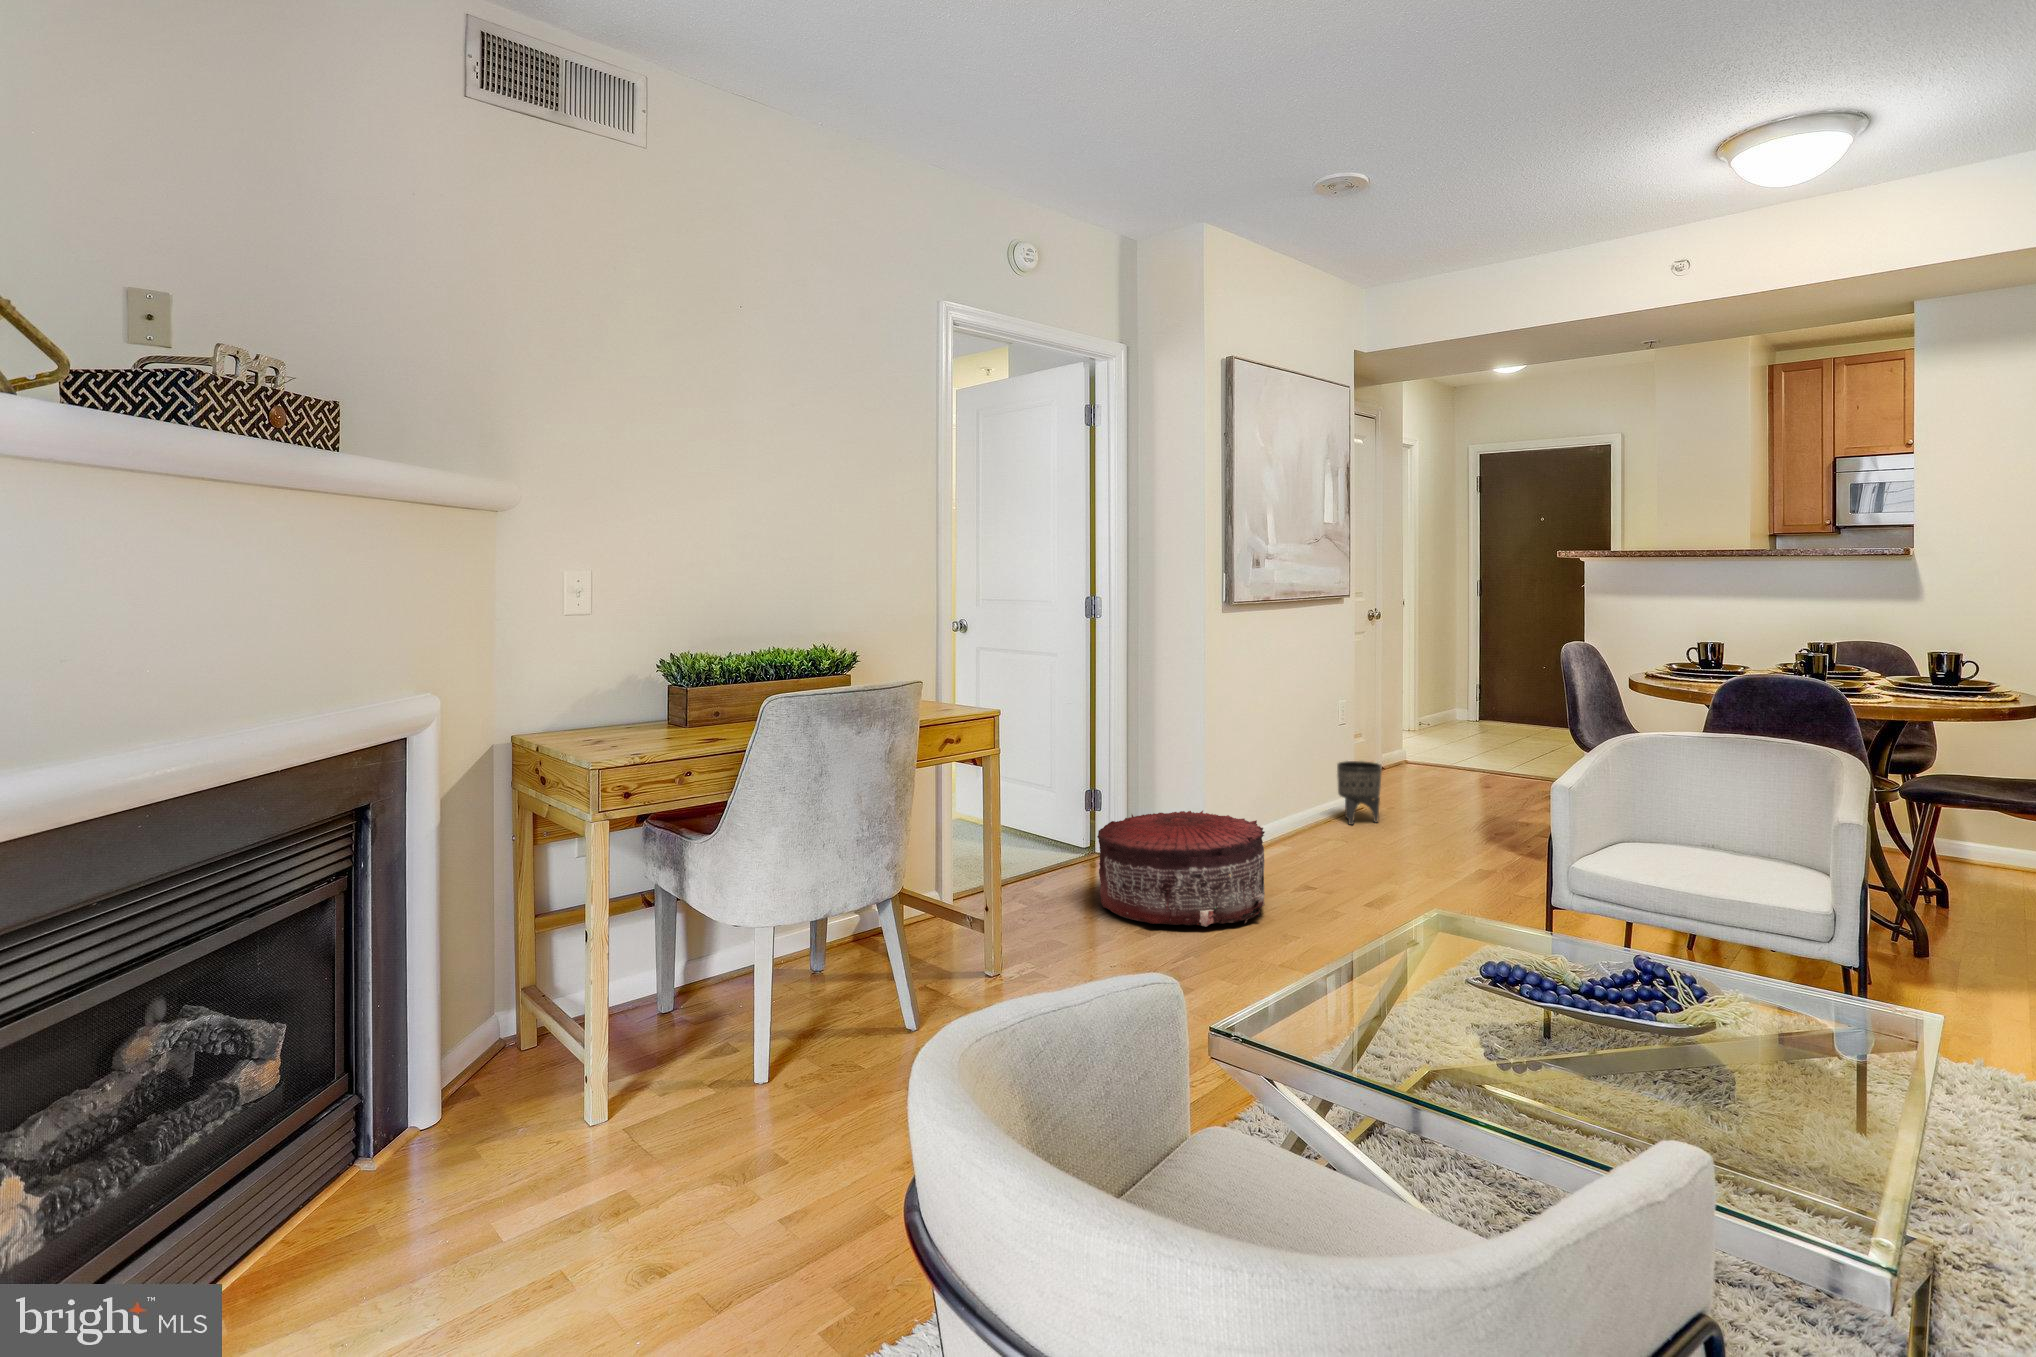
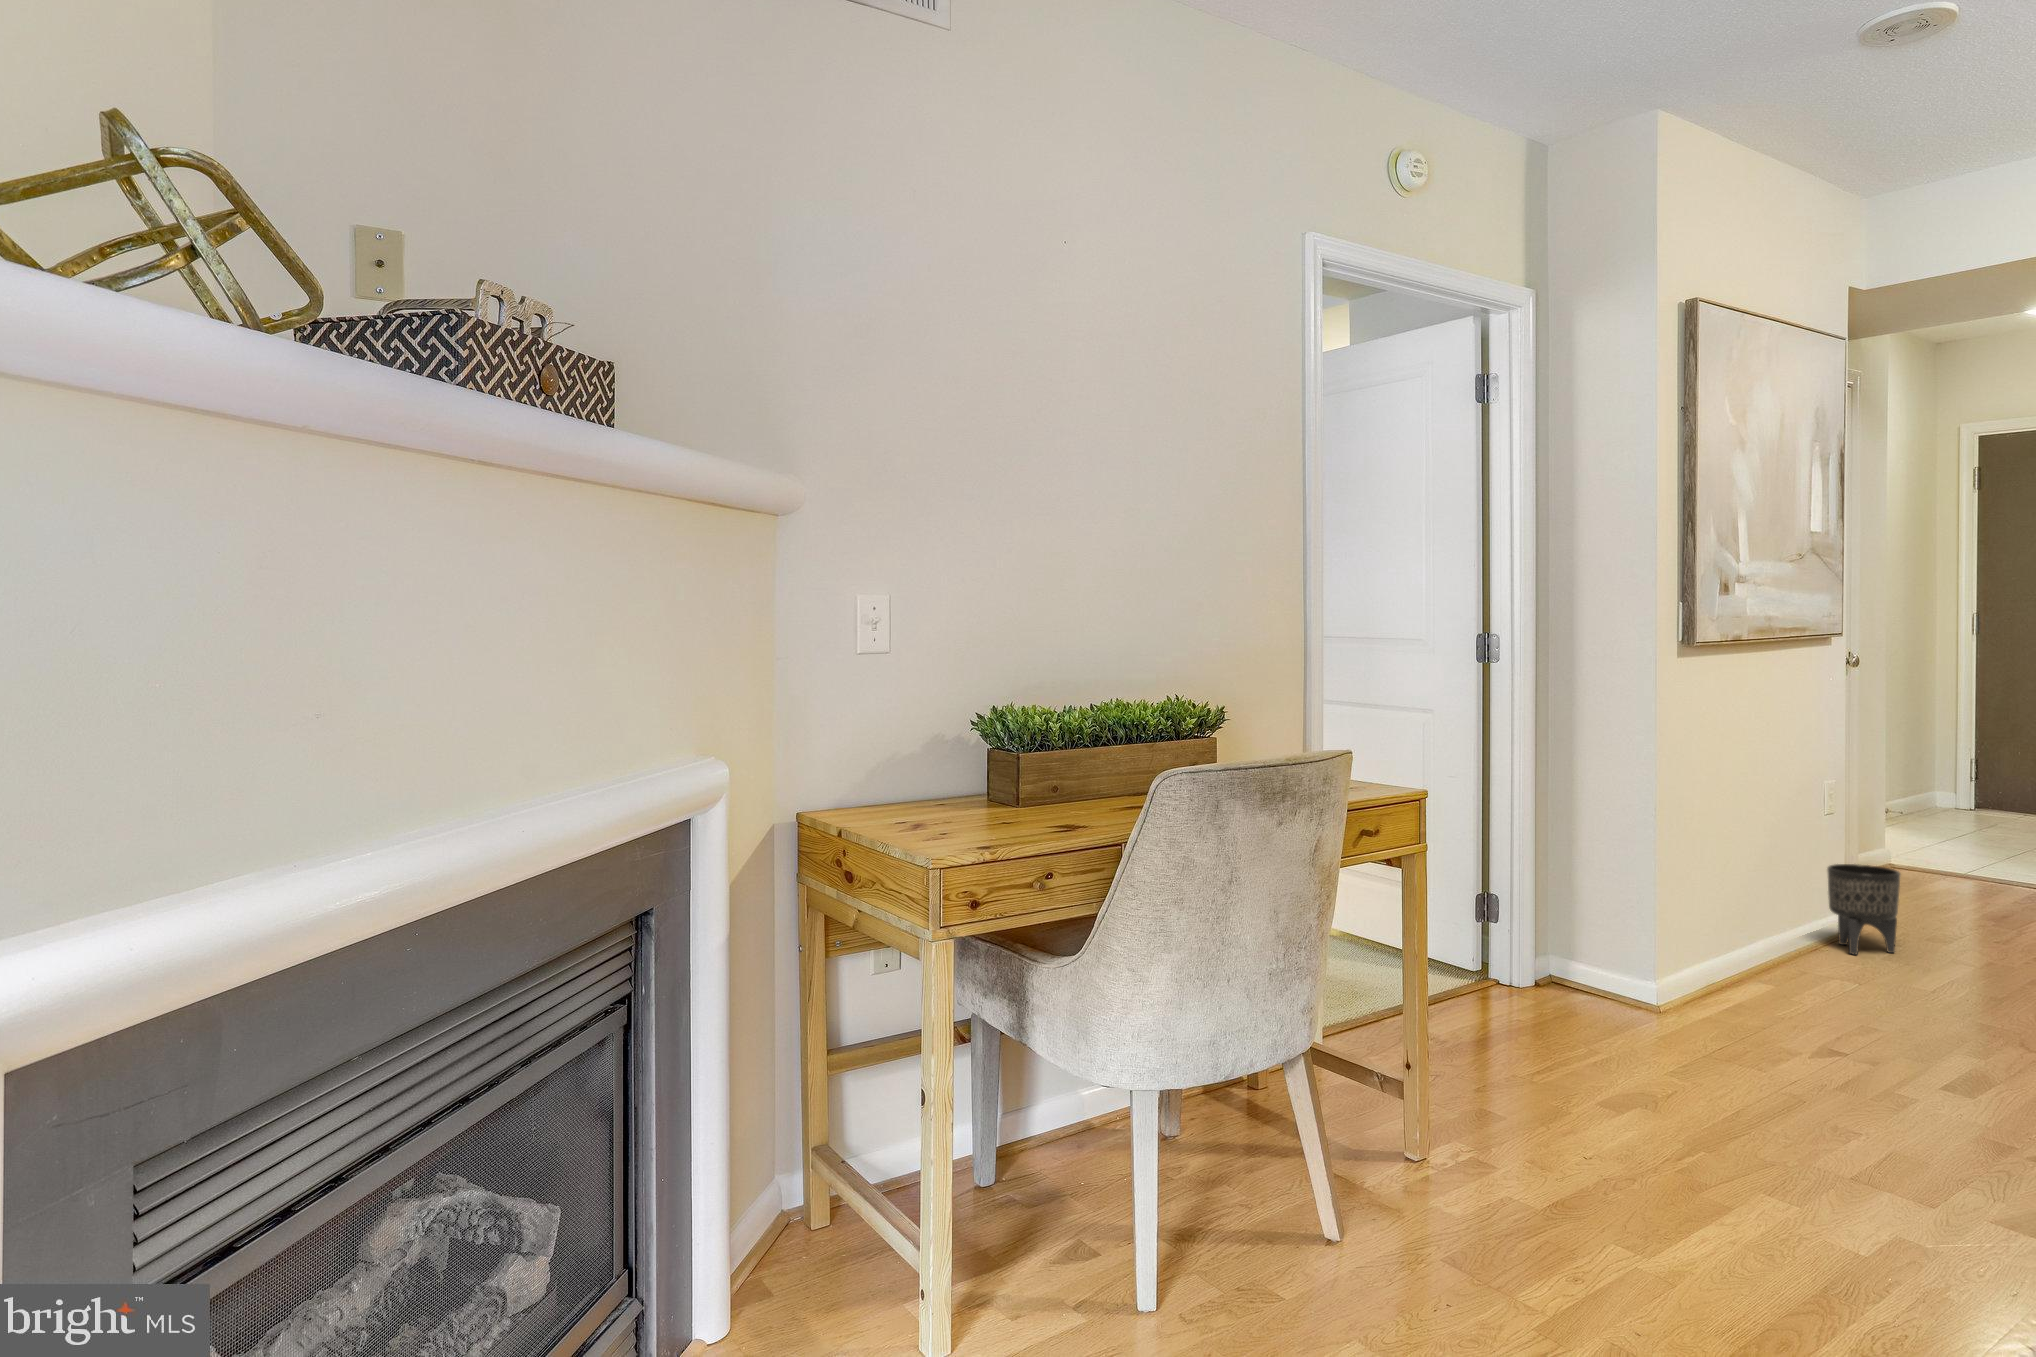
pouf: present [1097,811,1265,926] -> none [1526,931,1791,1105]

